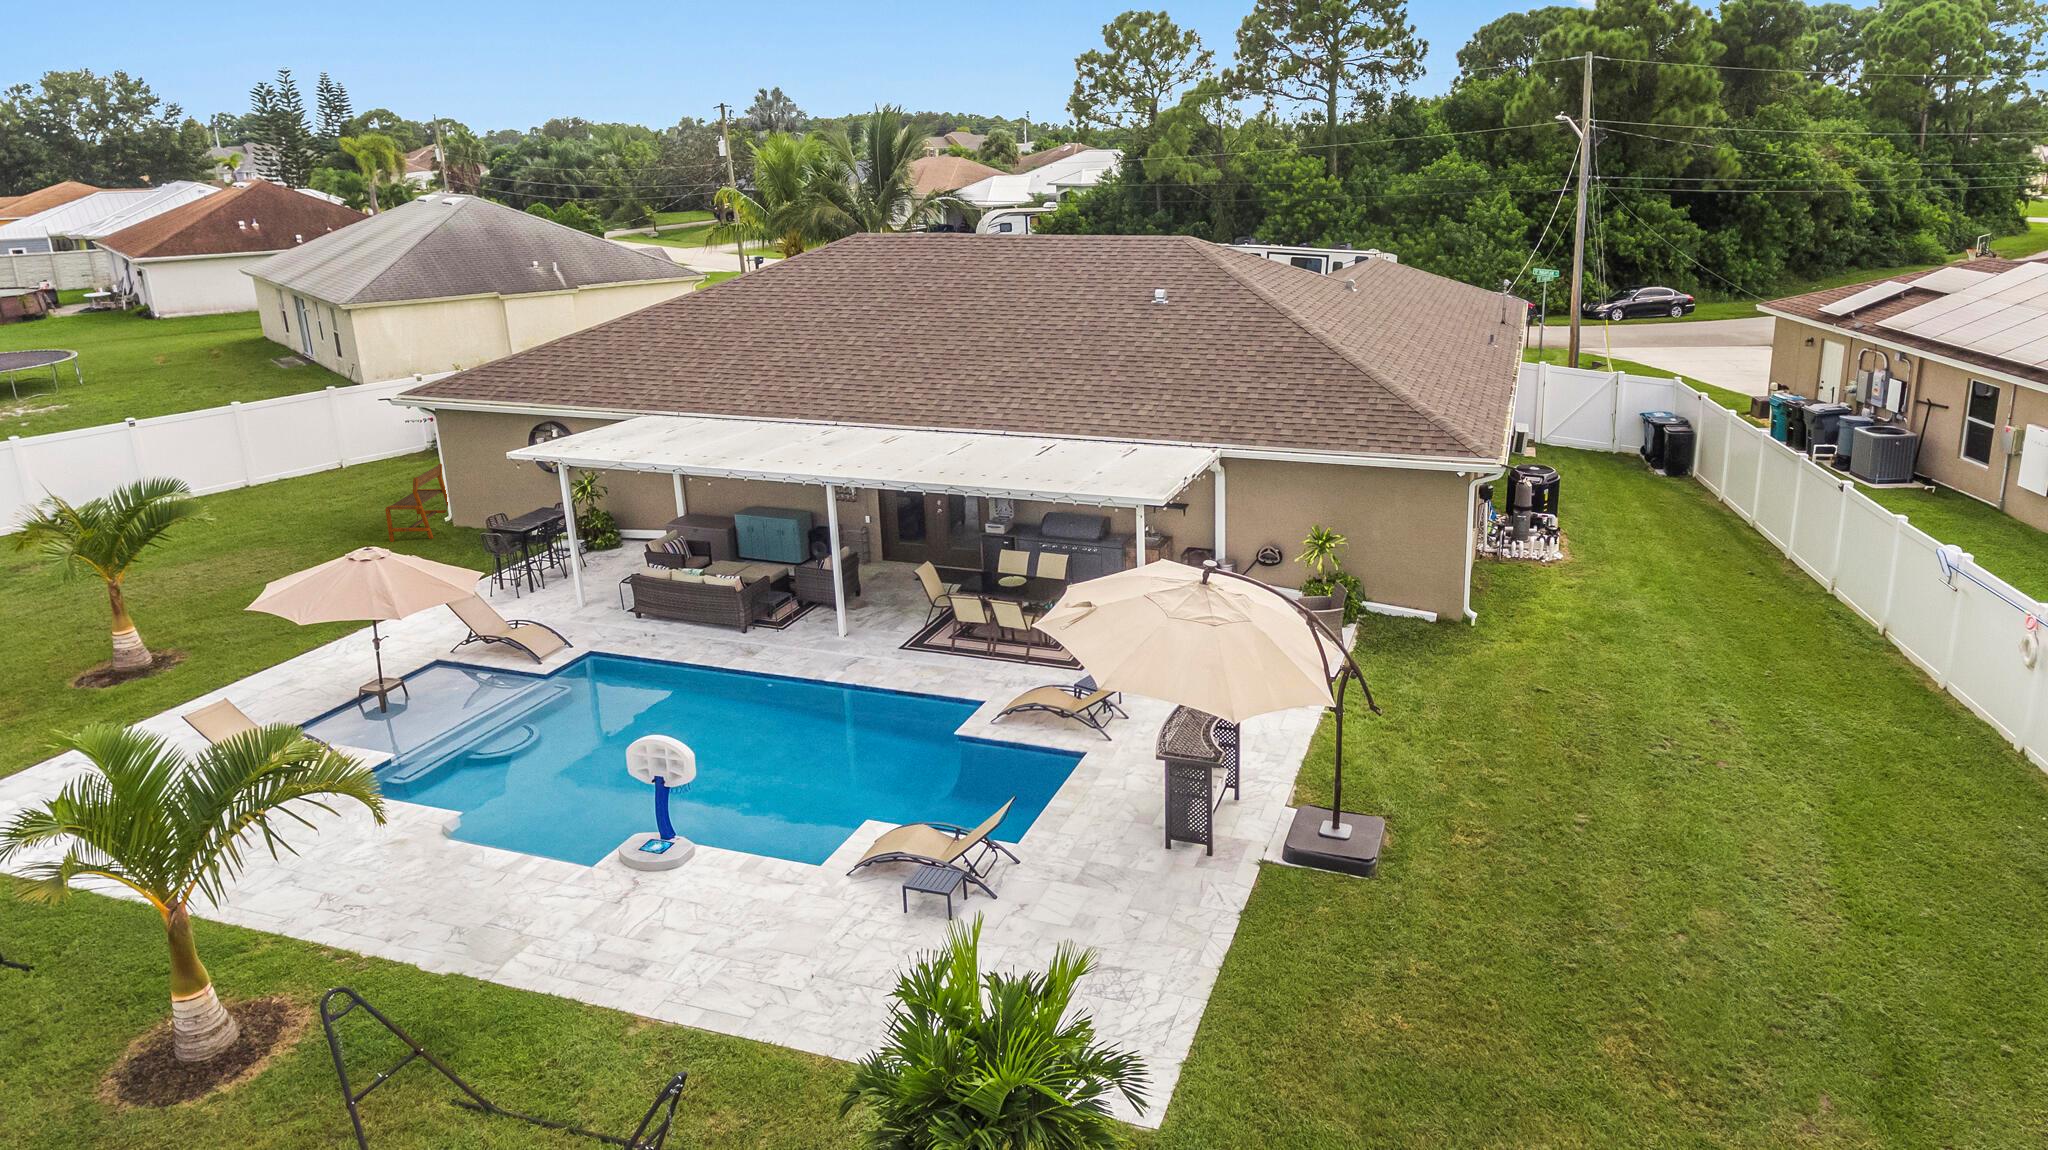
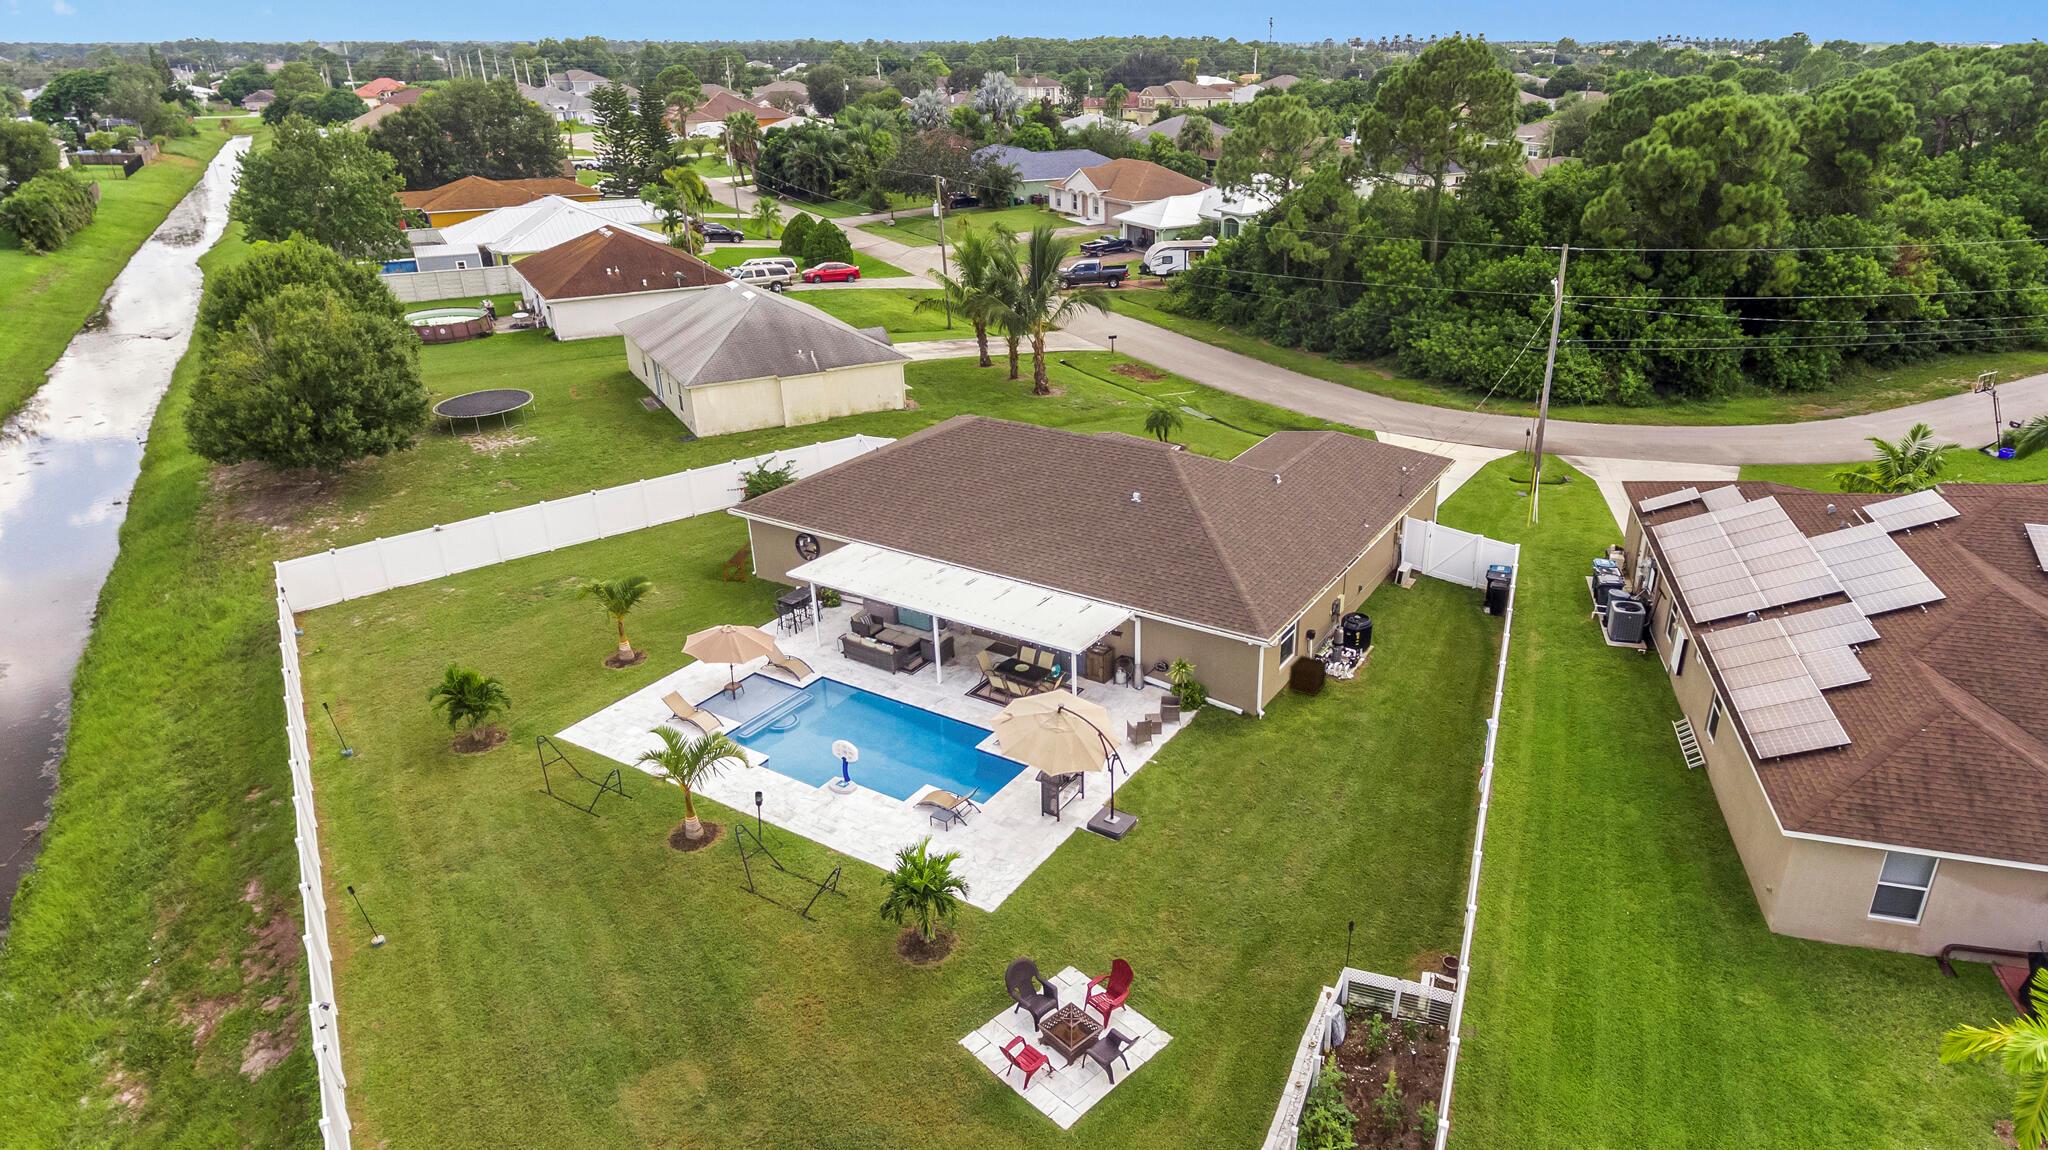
wooden crate: none [1482,525,1542,590] -> present [1289,656,1327,696]

